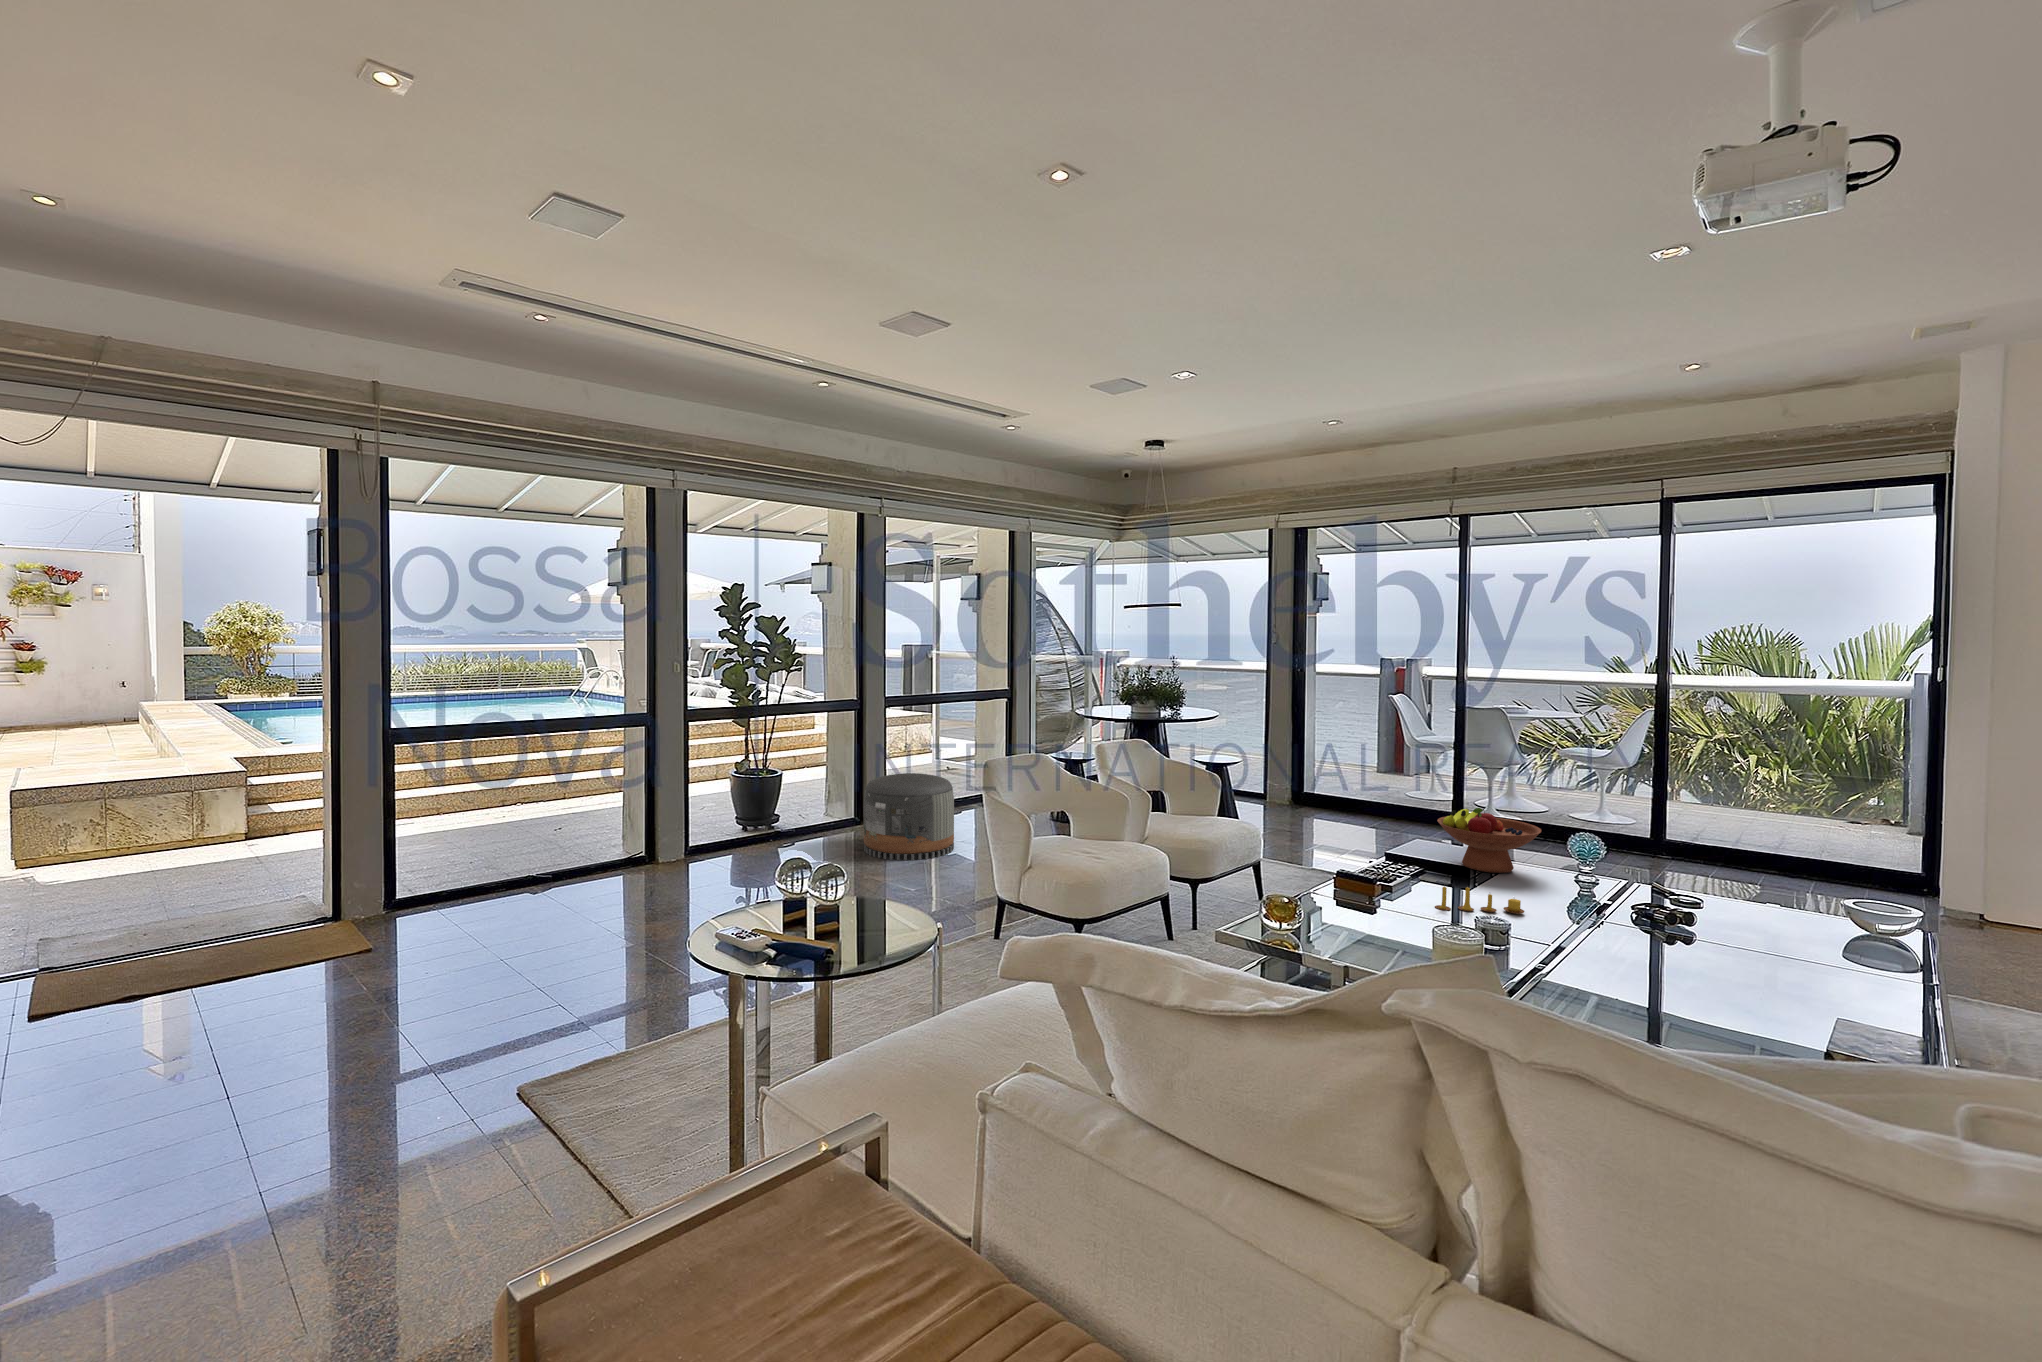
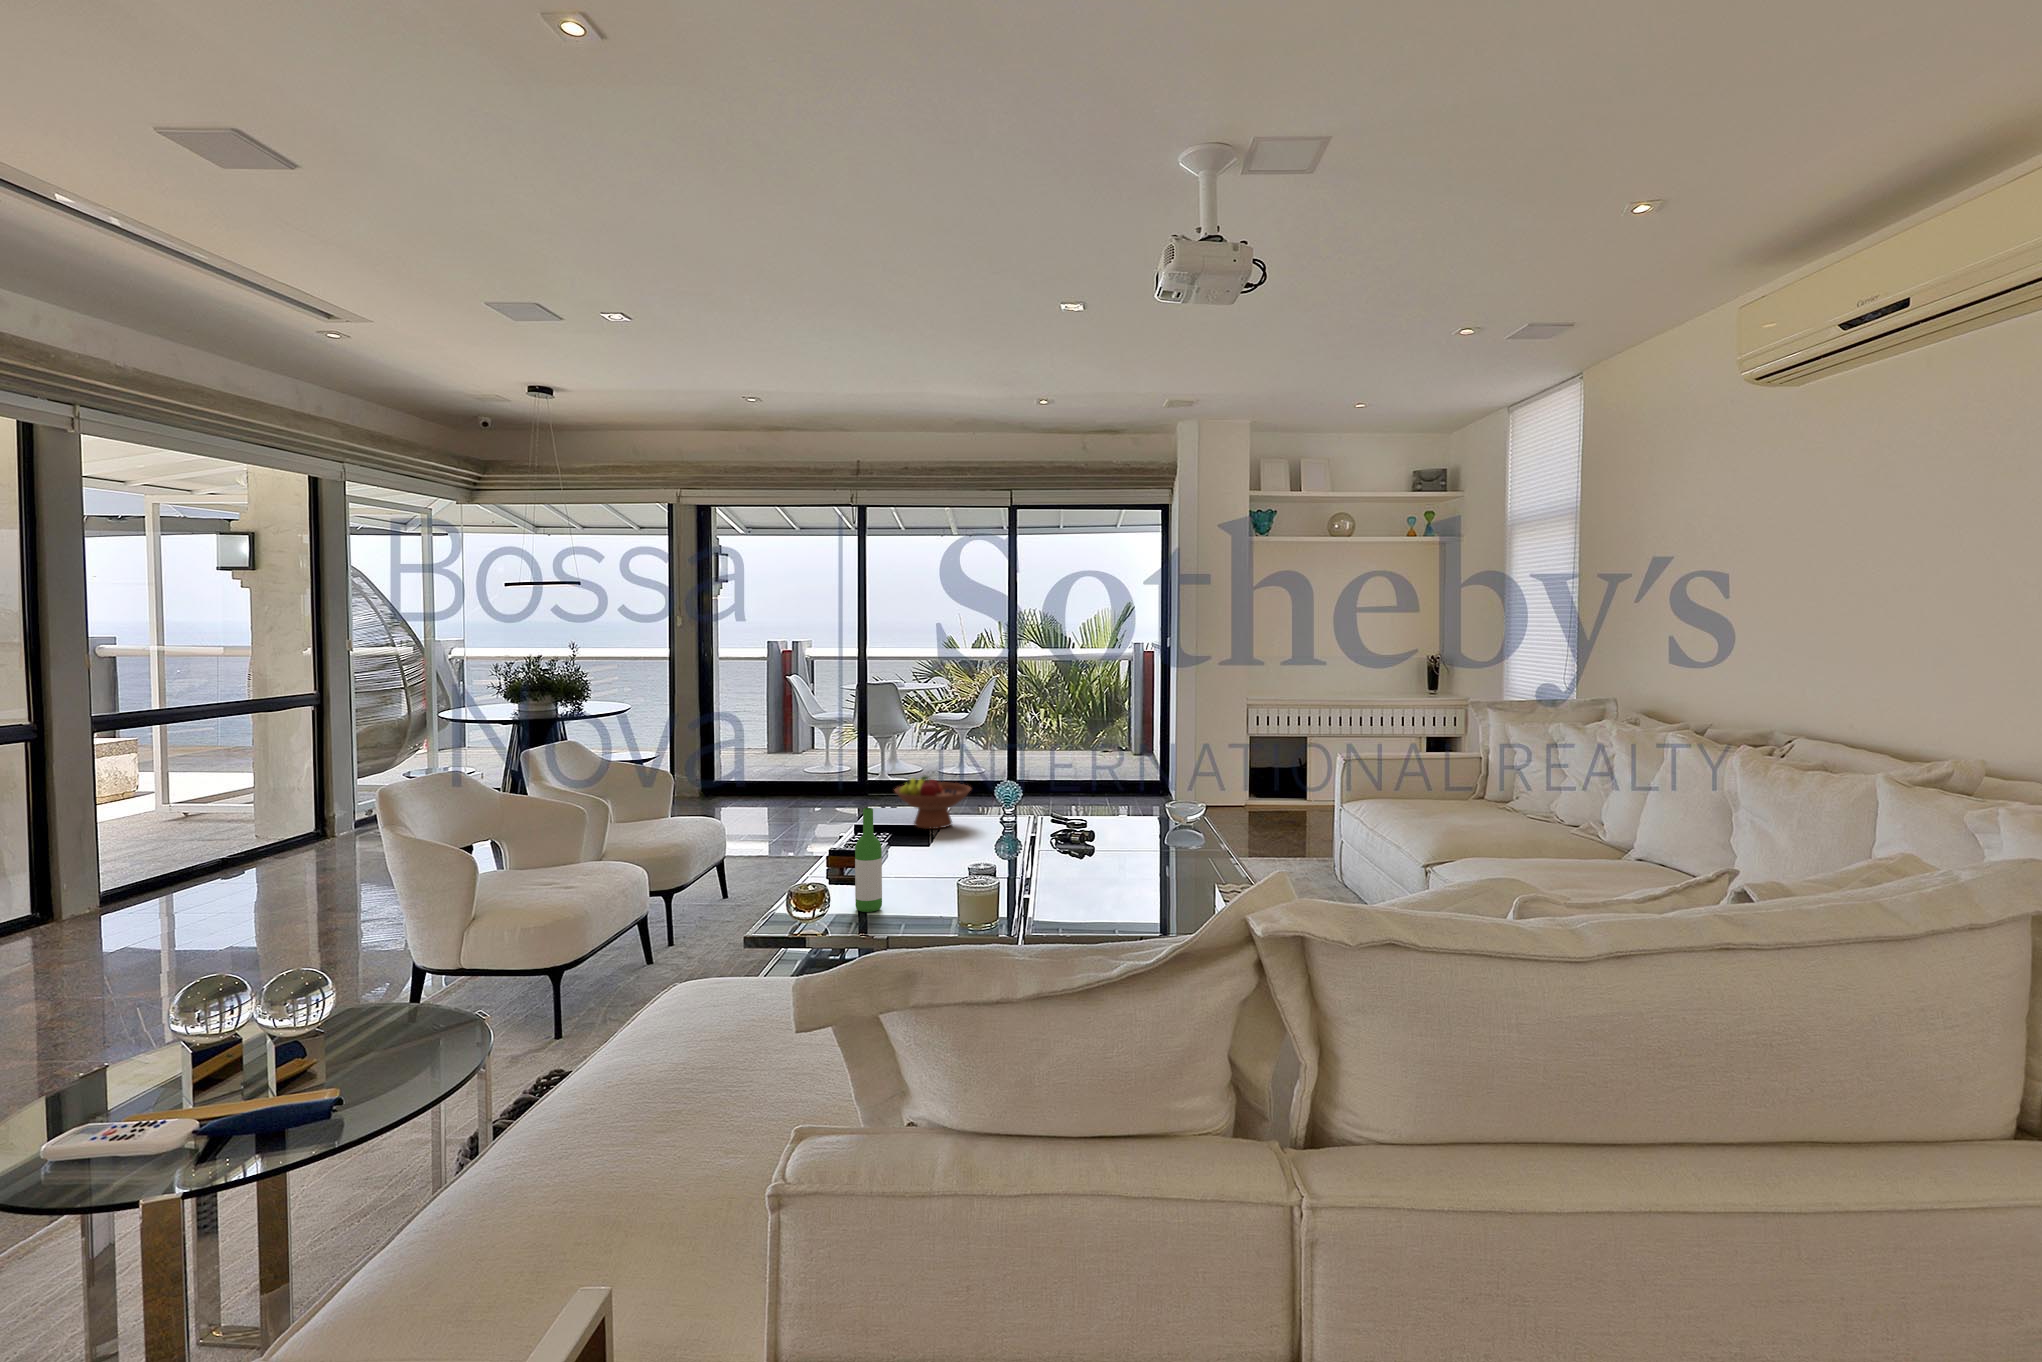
pouf: present [864,773,954,860] -> none [118,827,289,959]
wine bottle: none [1325,833,1358,954] -> present [855,808,882,912]
candle: present [1435,886,1524,914] -> none [914,839,976,864]

